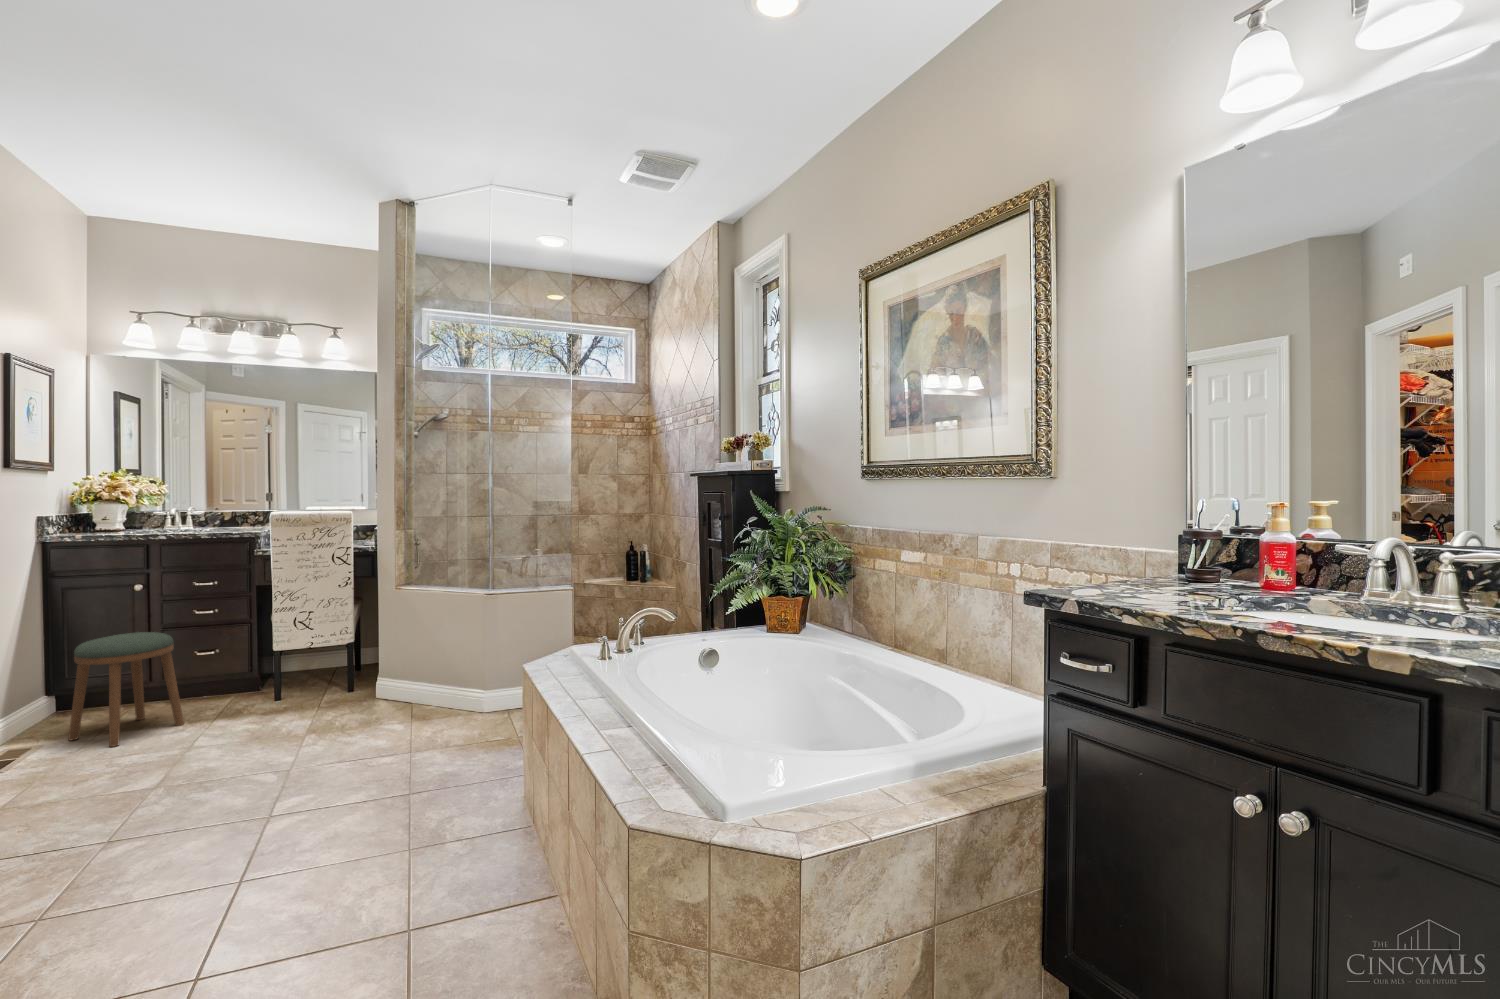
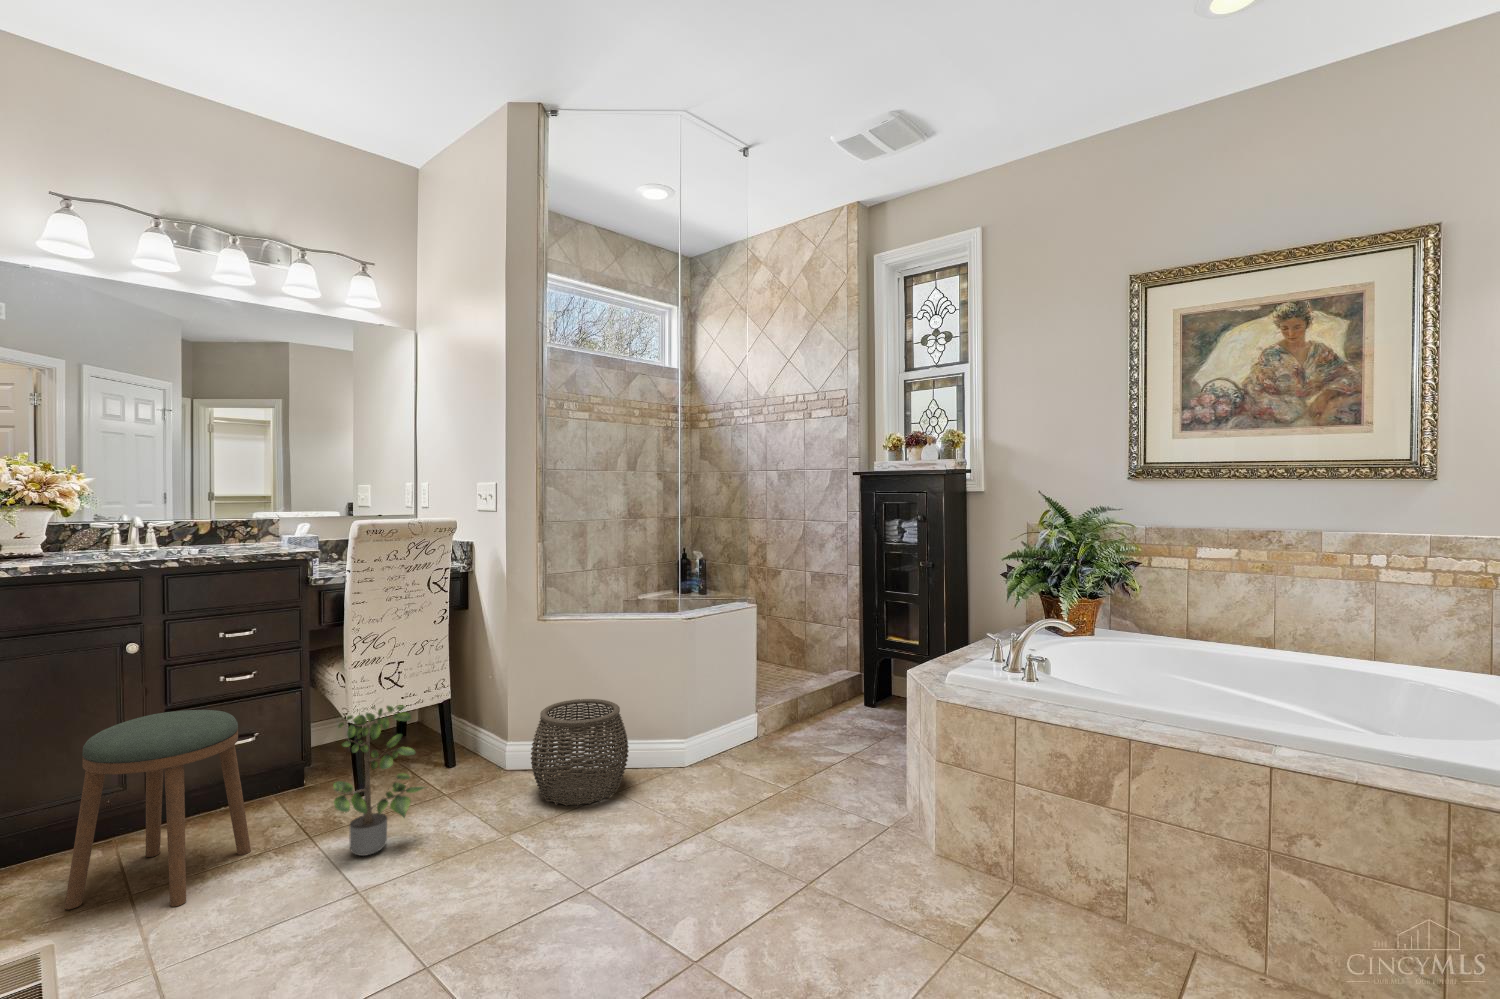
potted plant: none [203,636,275,736] -> present [333,705,425,856]
woven basket: none [360,649,440,724] -> present [531,699,629,806]

